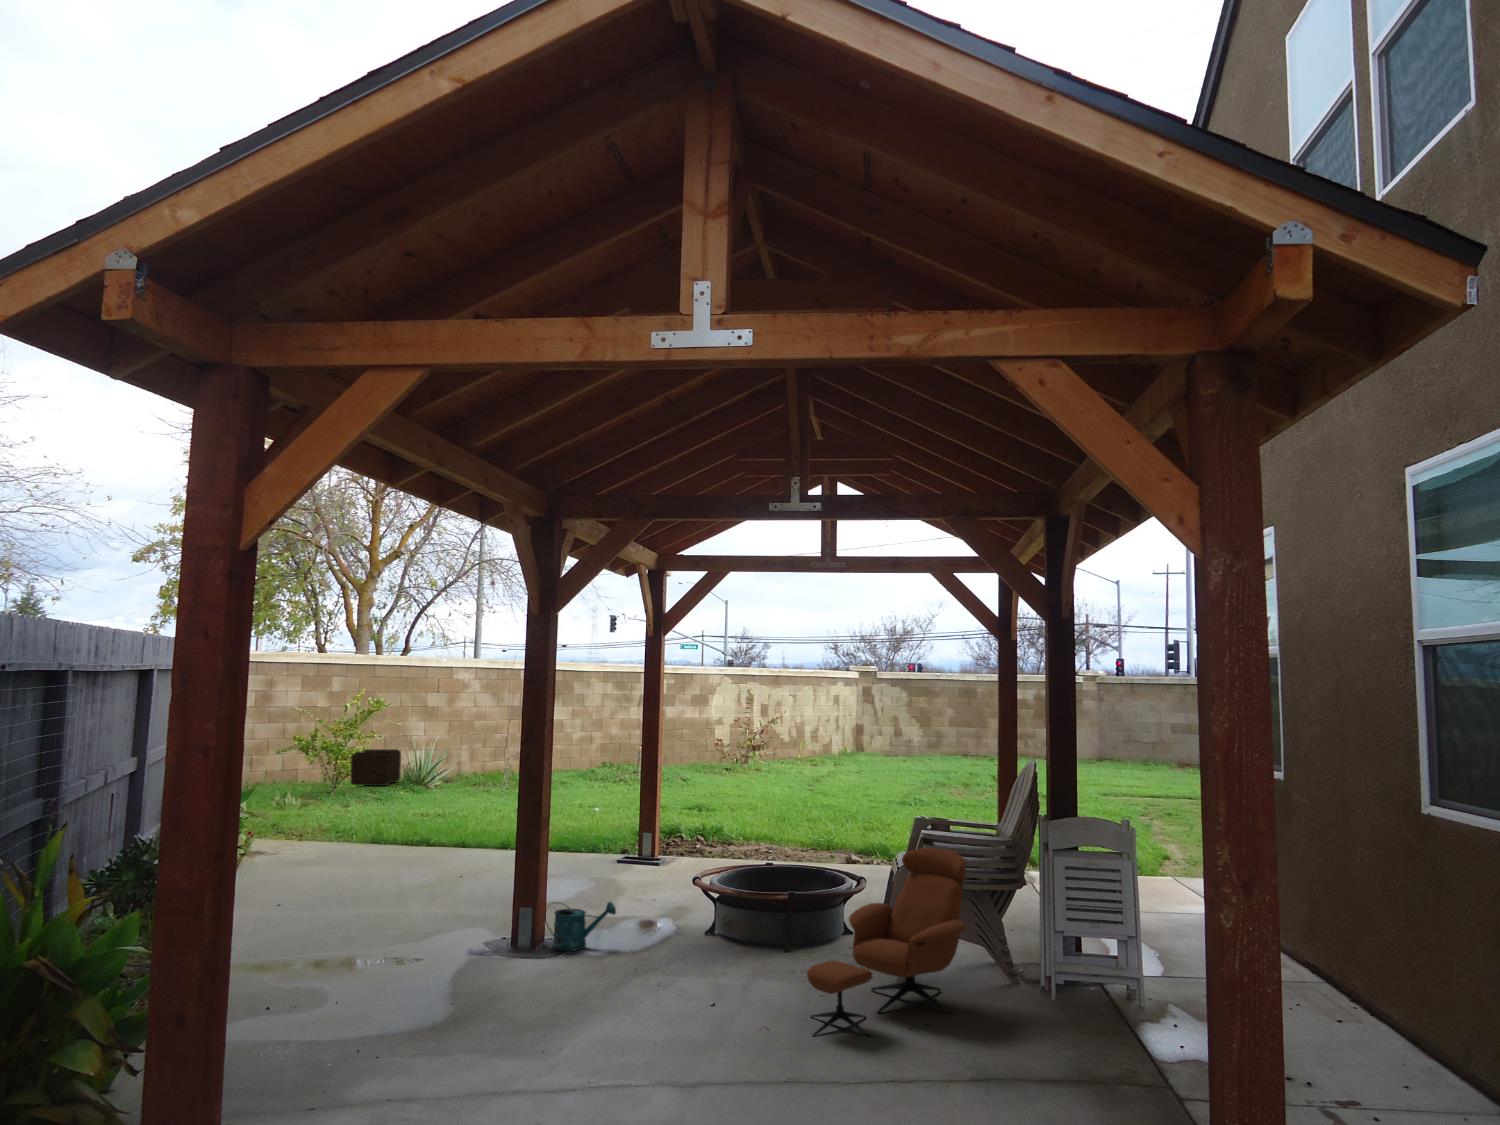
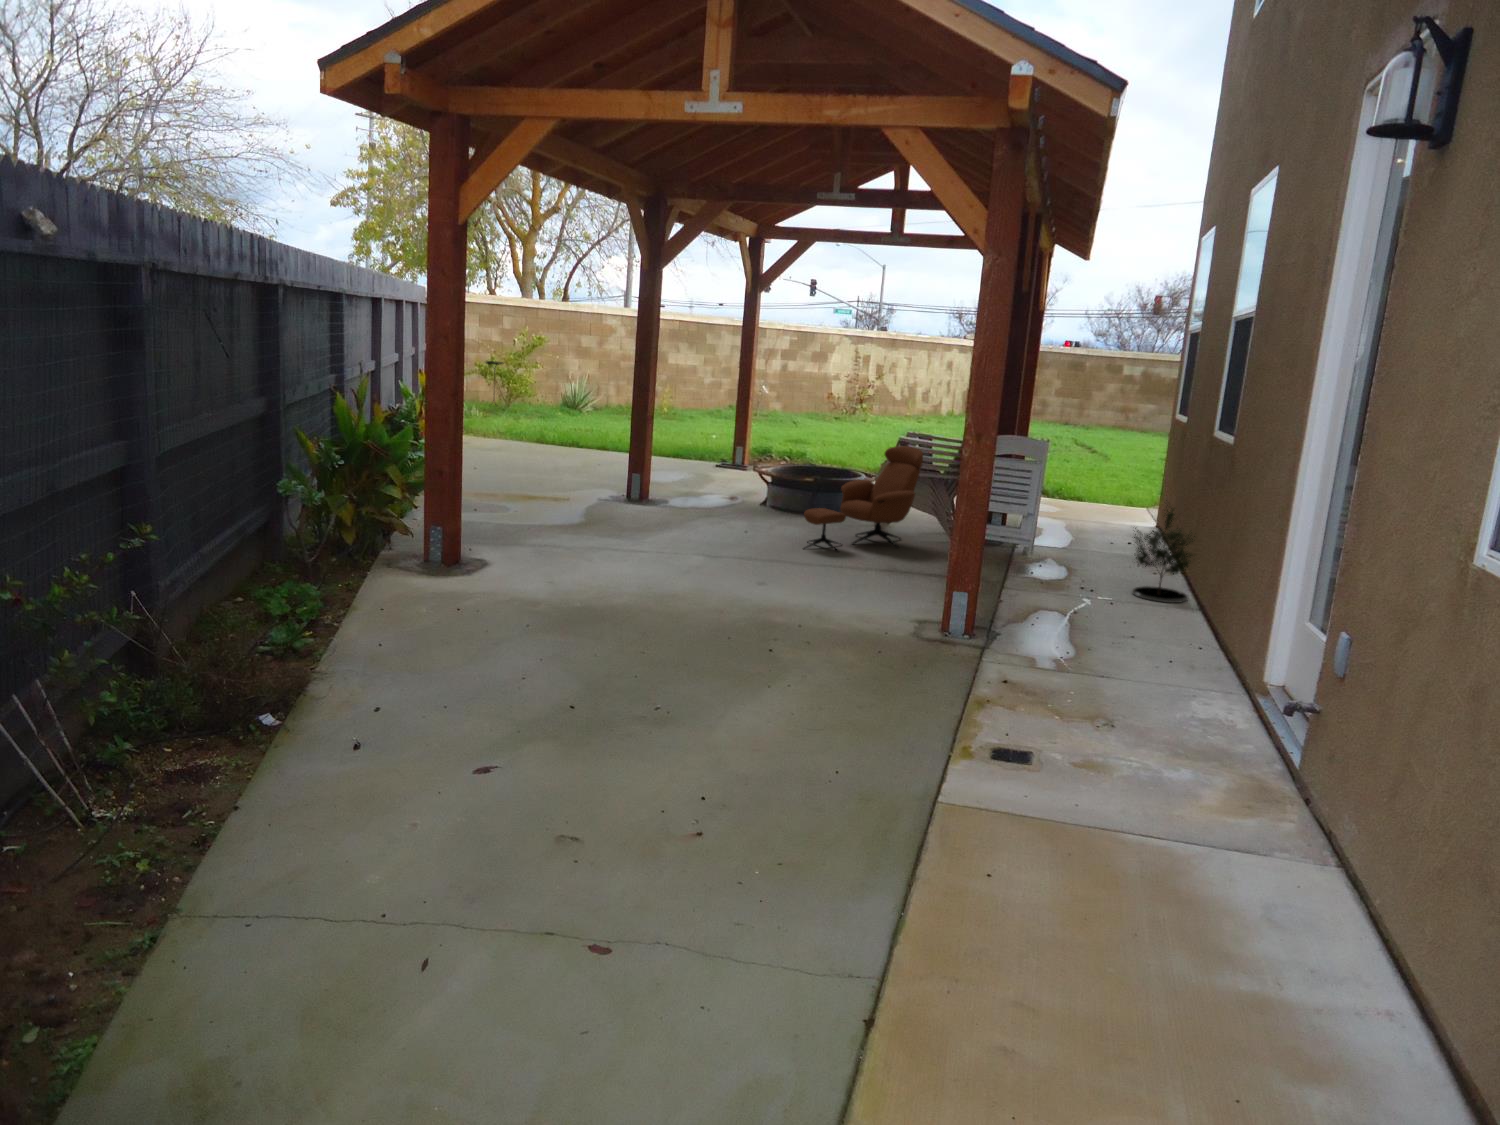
side table: none [307,731,334,787] -> present [486,361,504,405]
wooden crate: present [351,749,401,786] -> none [519,379,559,409]
watering can: present [545,902,616,951] -> none [649,472,698,505]
potted tree: none [1338,923,1467,1105] -> present [1132,500,1195,603]

